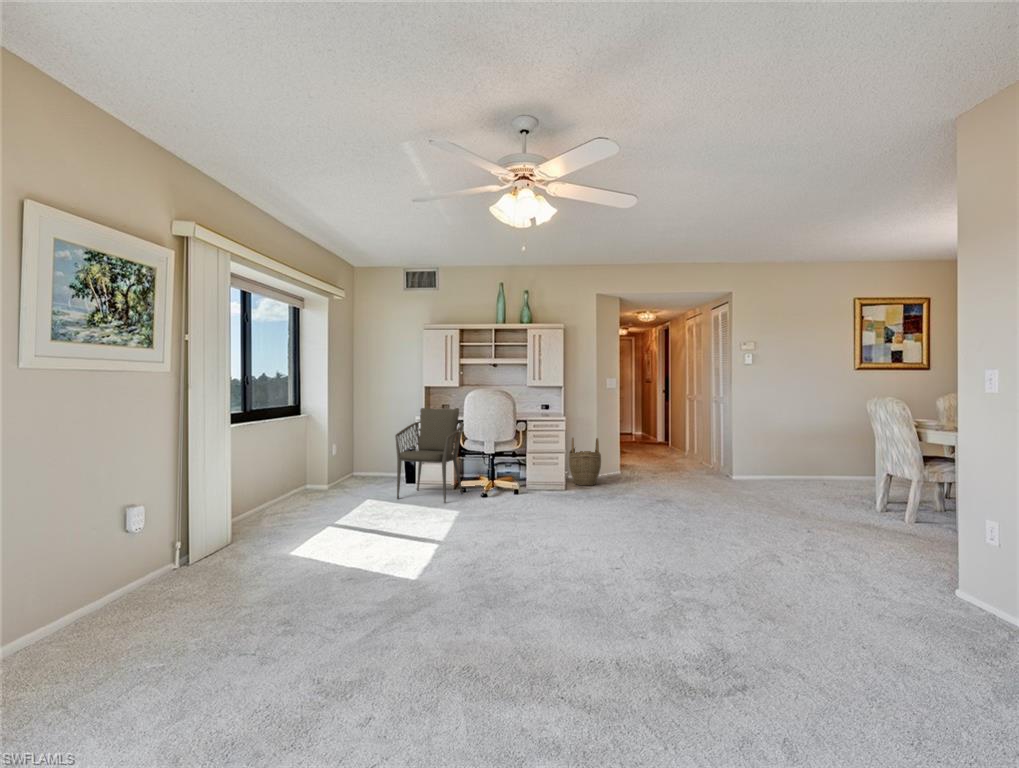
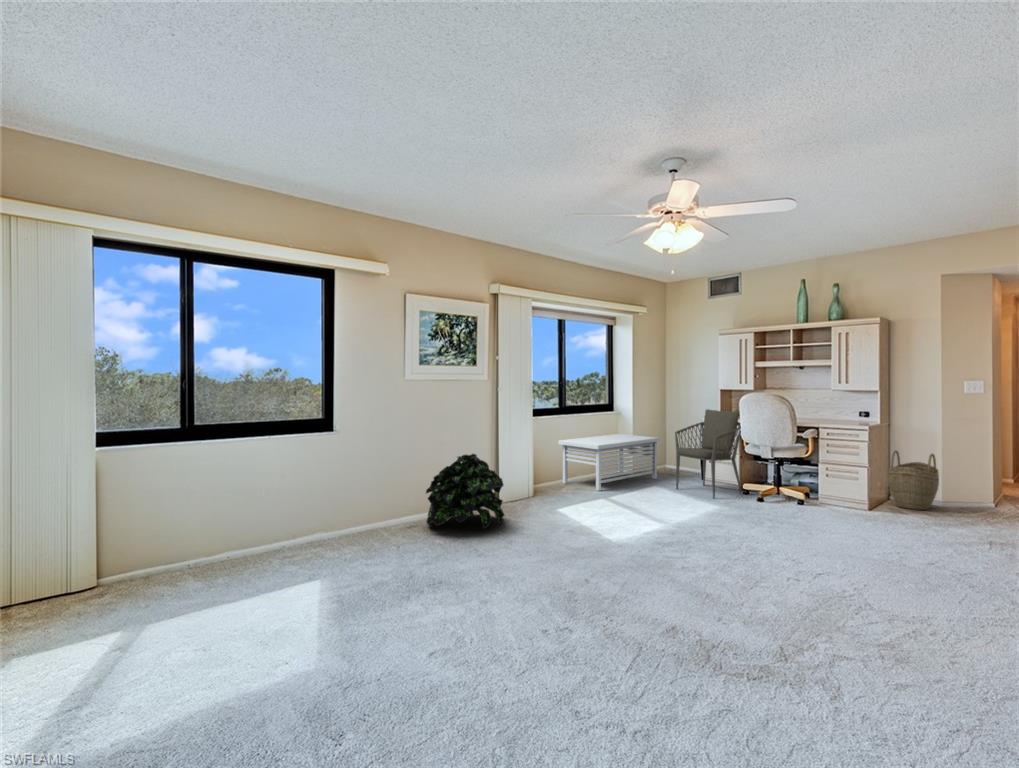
storage bench: none [248,442,365,517] -> present [558,434,659,491]
potted plant: none [77,493,249,642] -> present [426,454,504,530]

